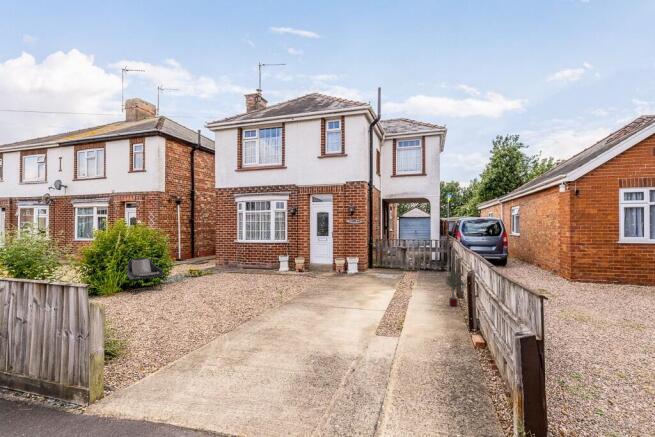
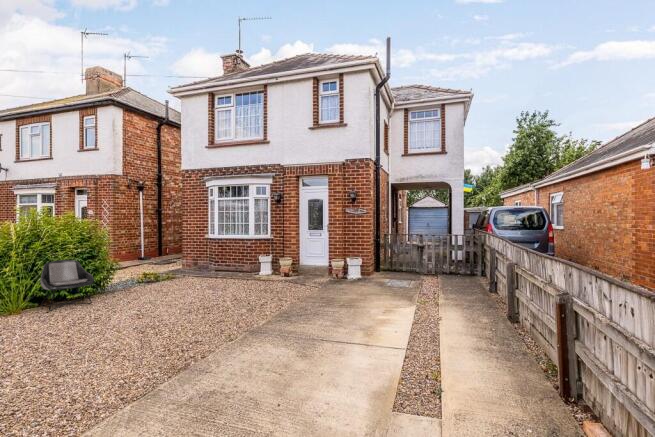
potted tree: present [447,267,467,306] -> none [490,276,528,337]

